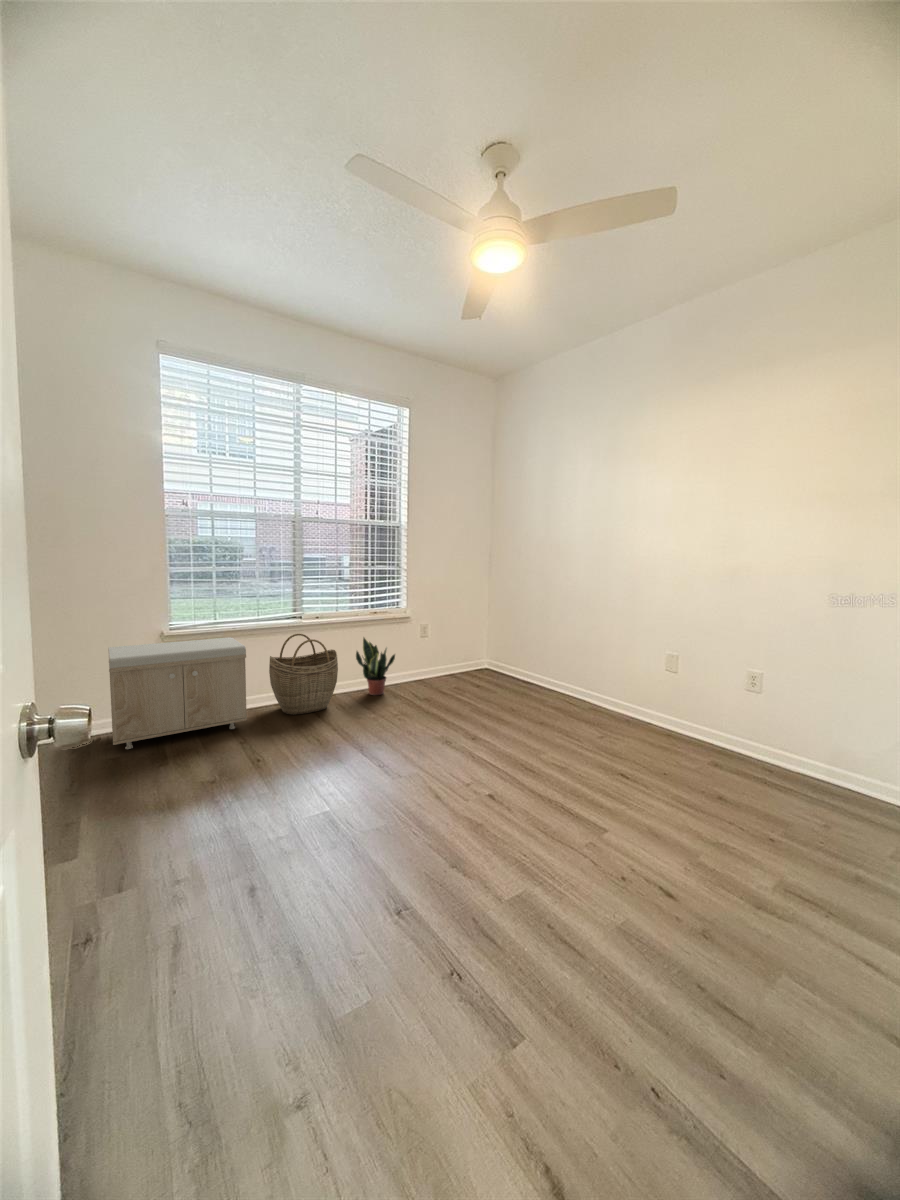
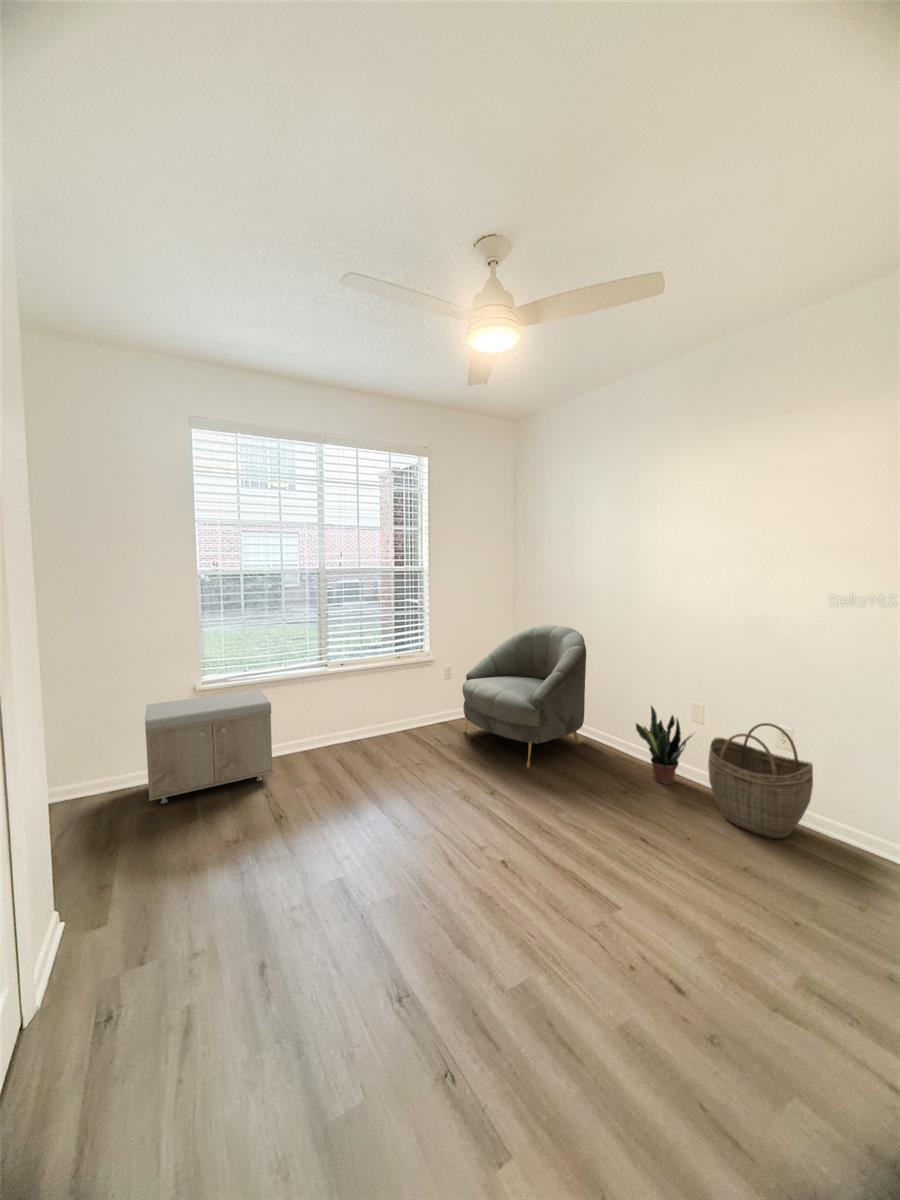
armchair: none [439,583,564,715] -> present [462,625,586,767]
woven basket: present [269,634,338,715] -> present [708,723,813,839]
potted plant: present [356,638,395,695] -> present [636,706,692,784]

